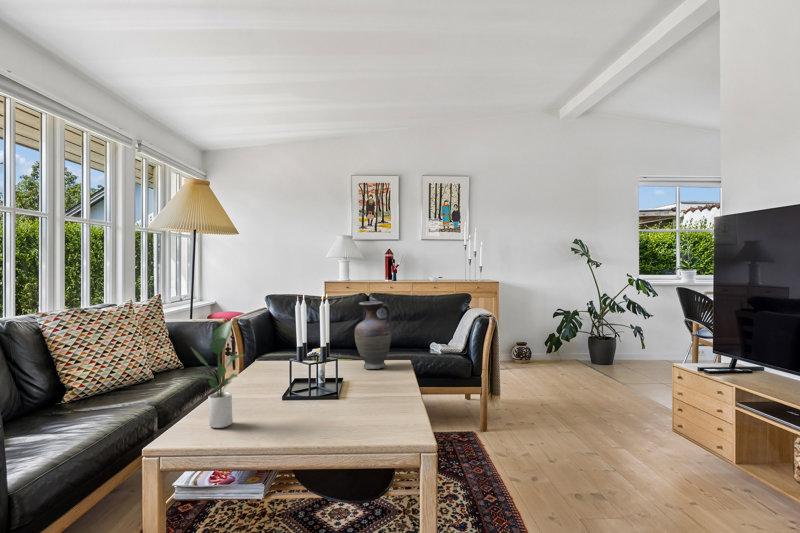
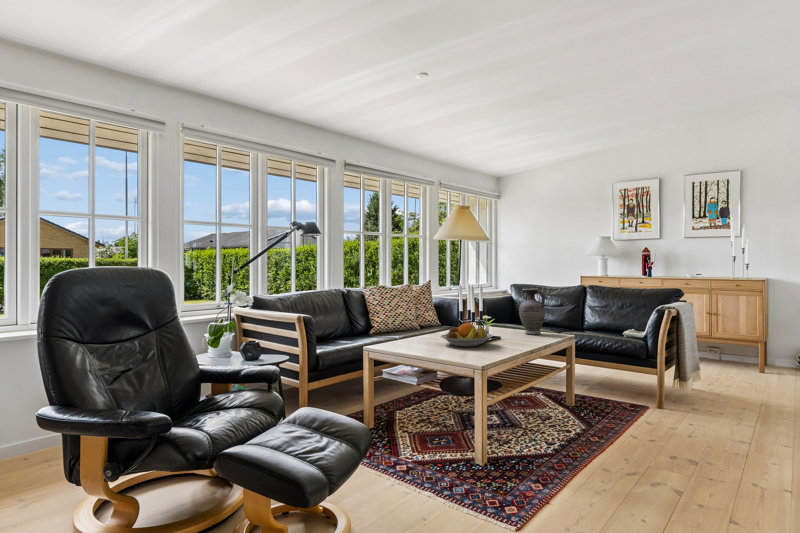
potted plant: present [191,321,244,428] -> none [396,291,423,341]
fruit bowl: none [292,375,388,422] -> present [440,323,493,347]

